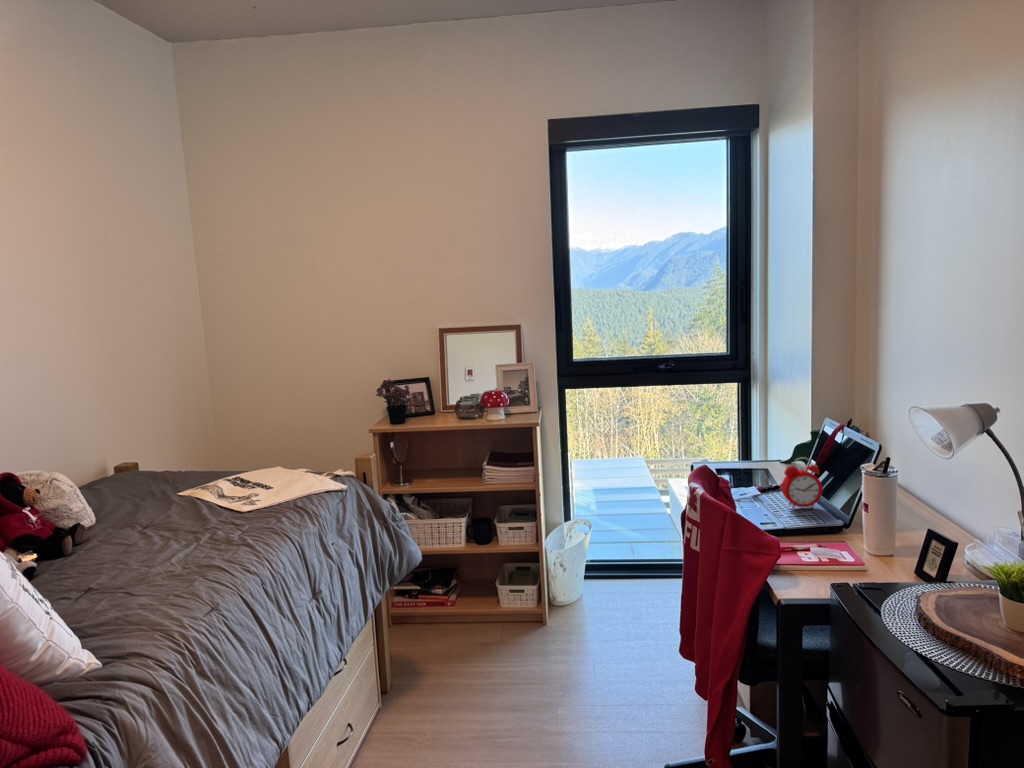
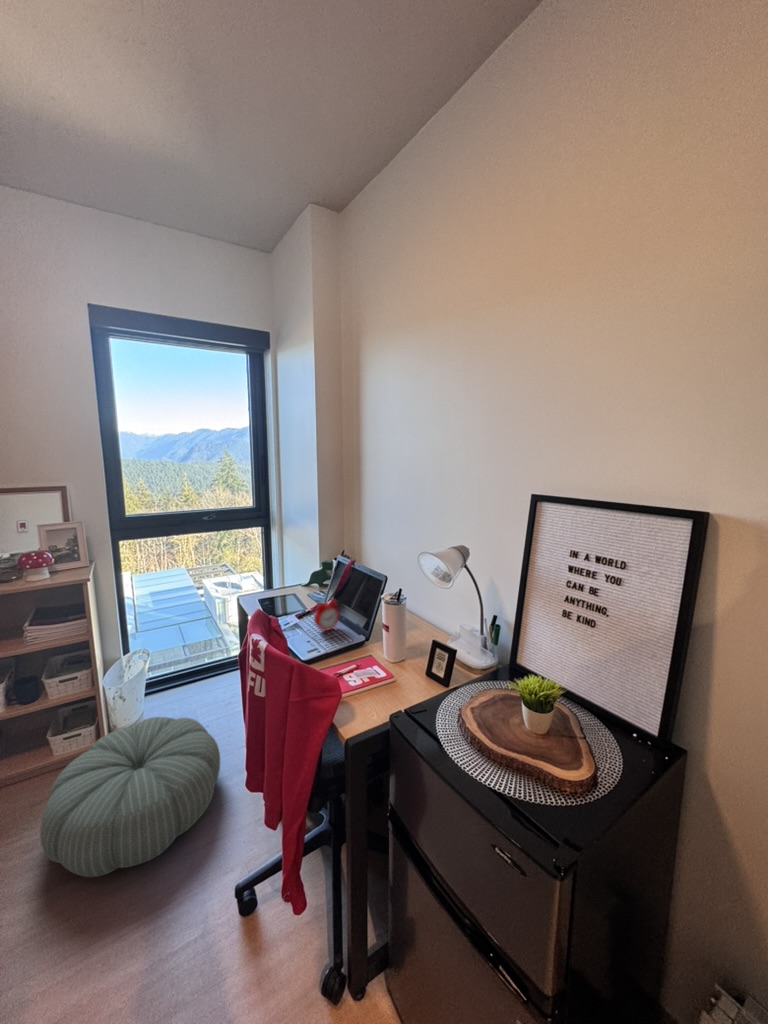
pouf: none [490,588,658,723] -> present [40,717,220,877]

